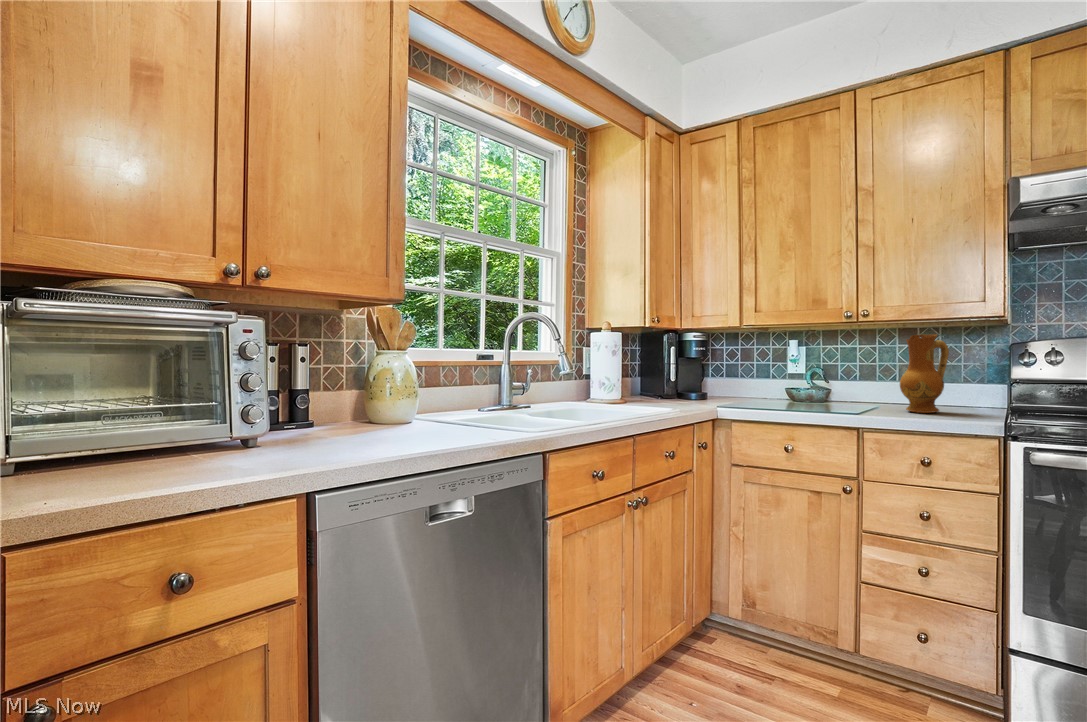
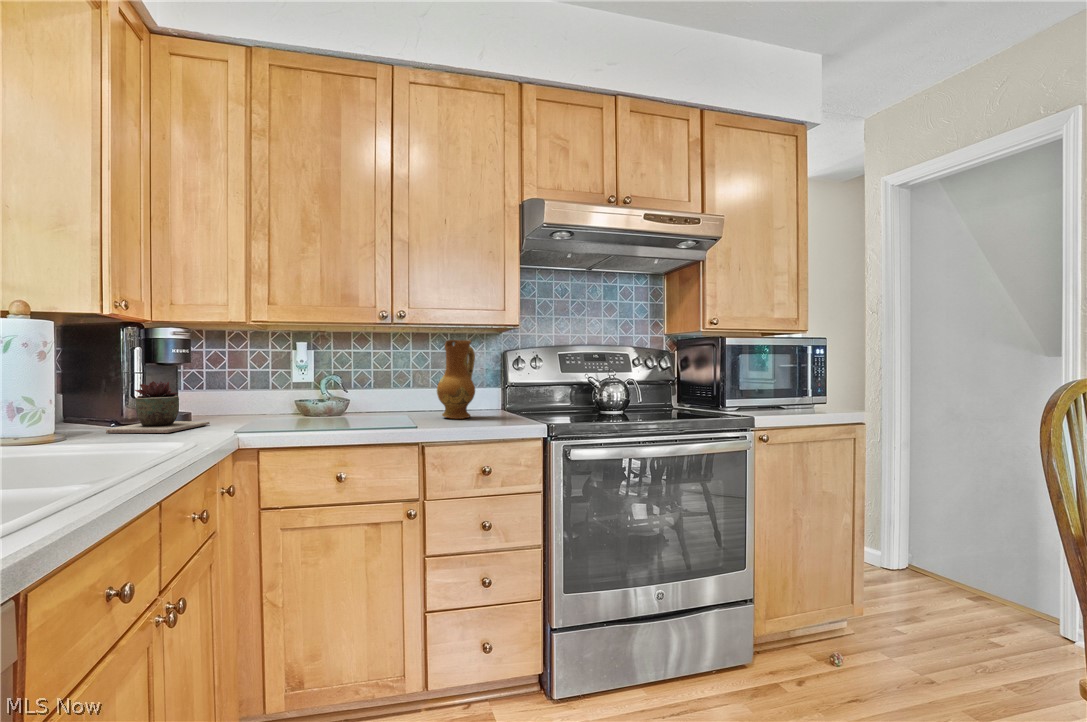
succulent plant: none [652,370,713,404] -> present [106,381,210,433]

